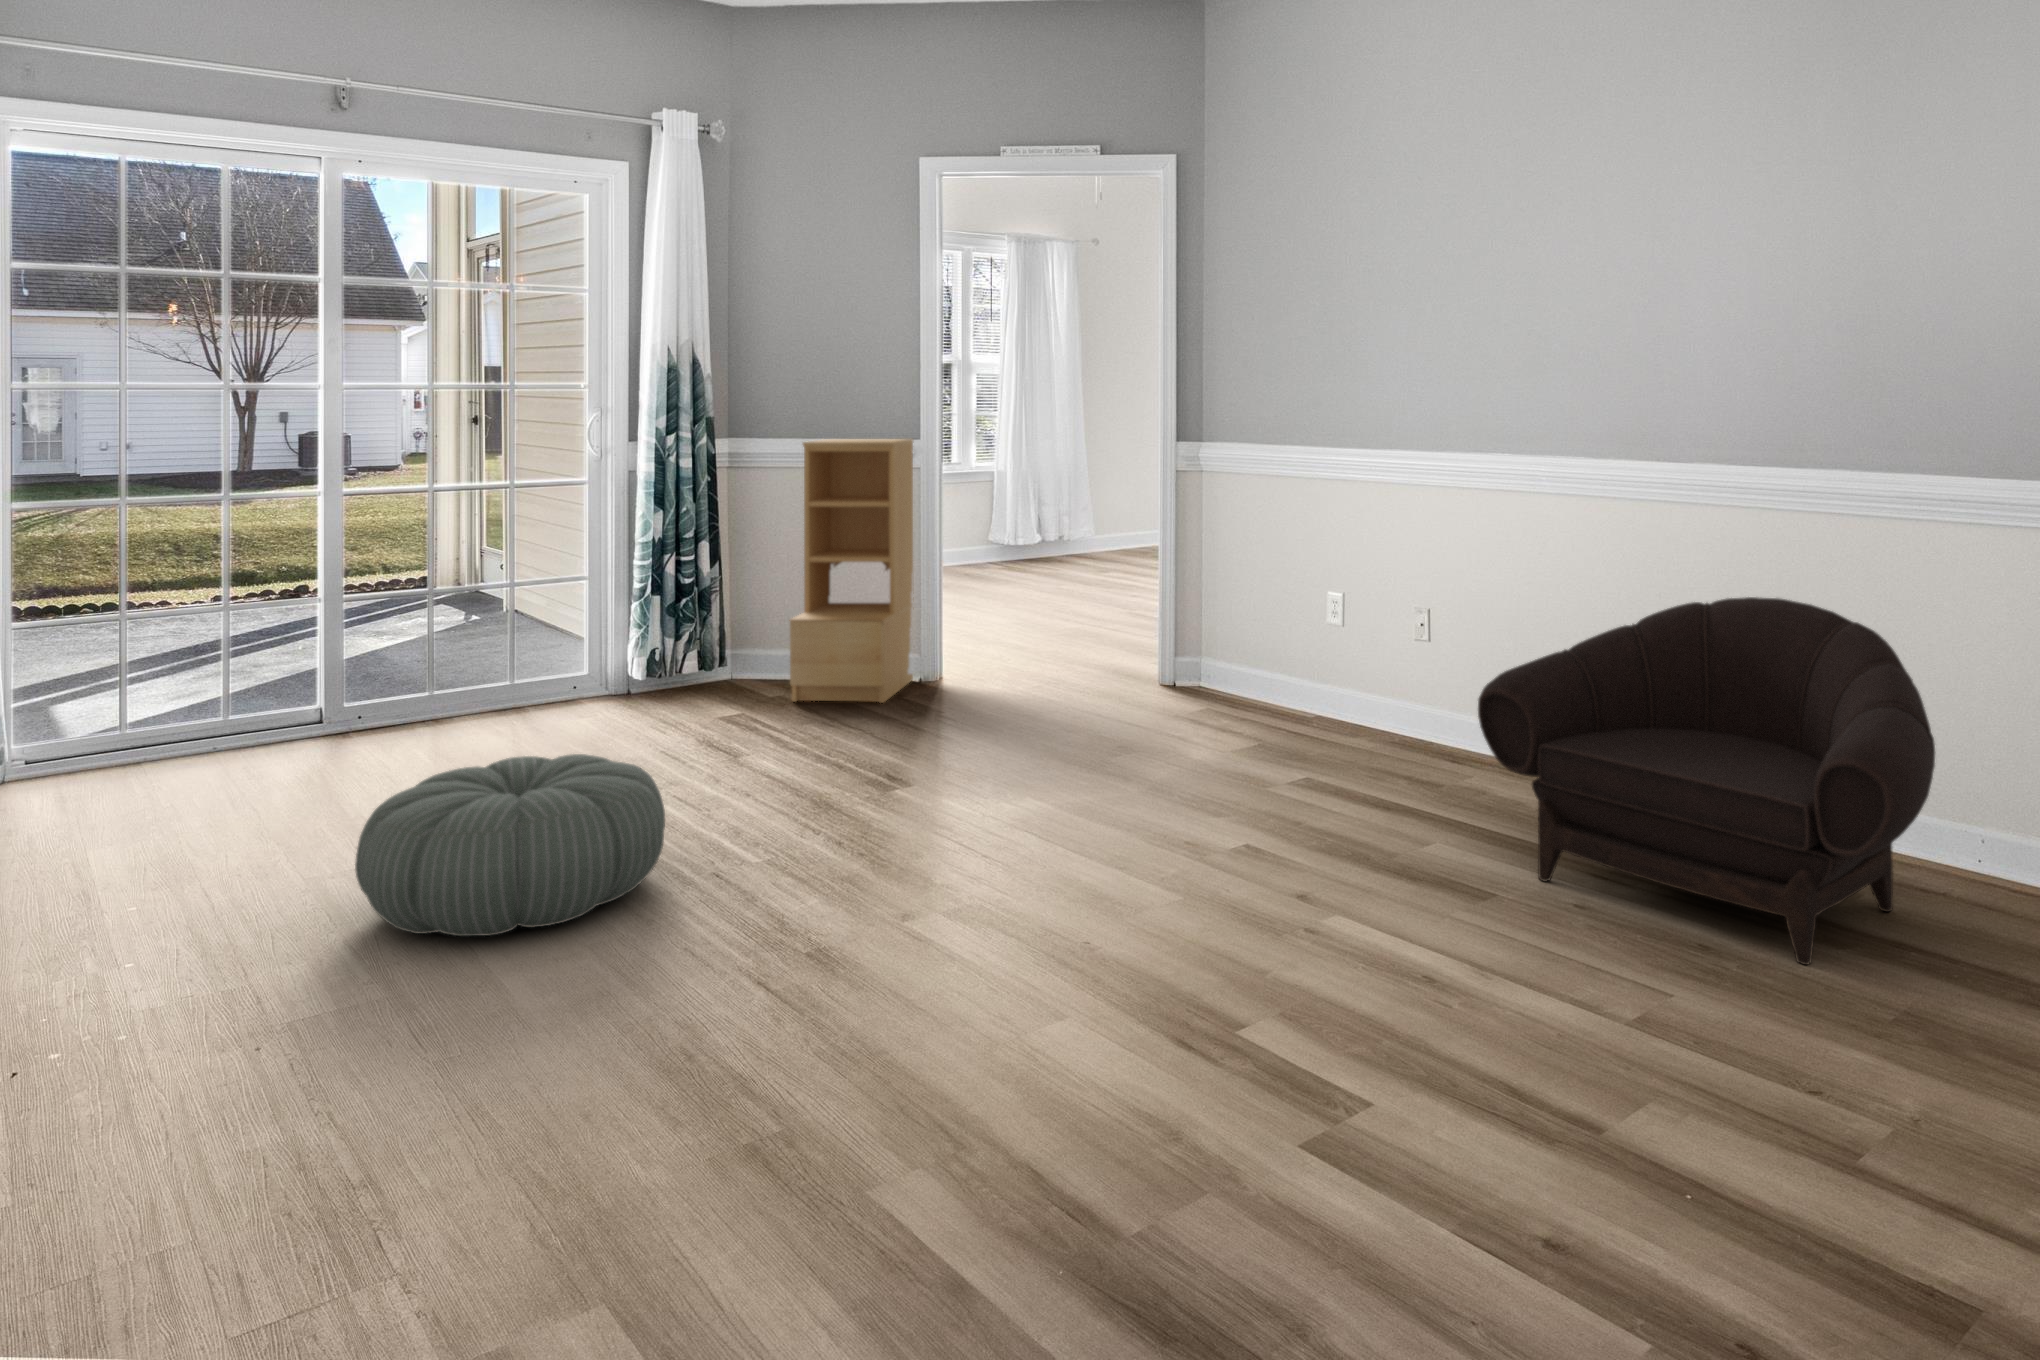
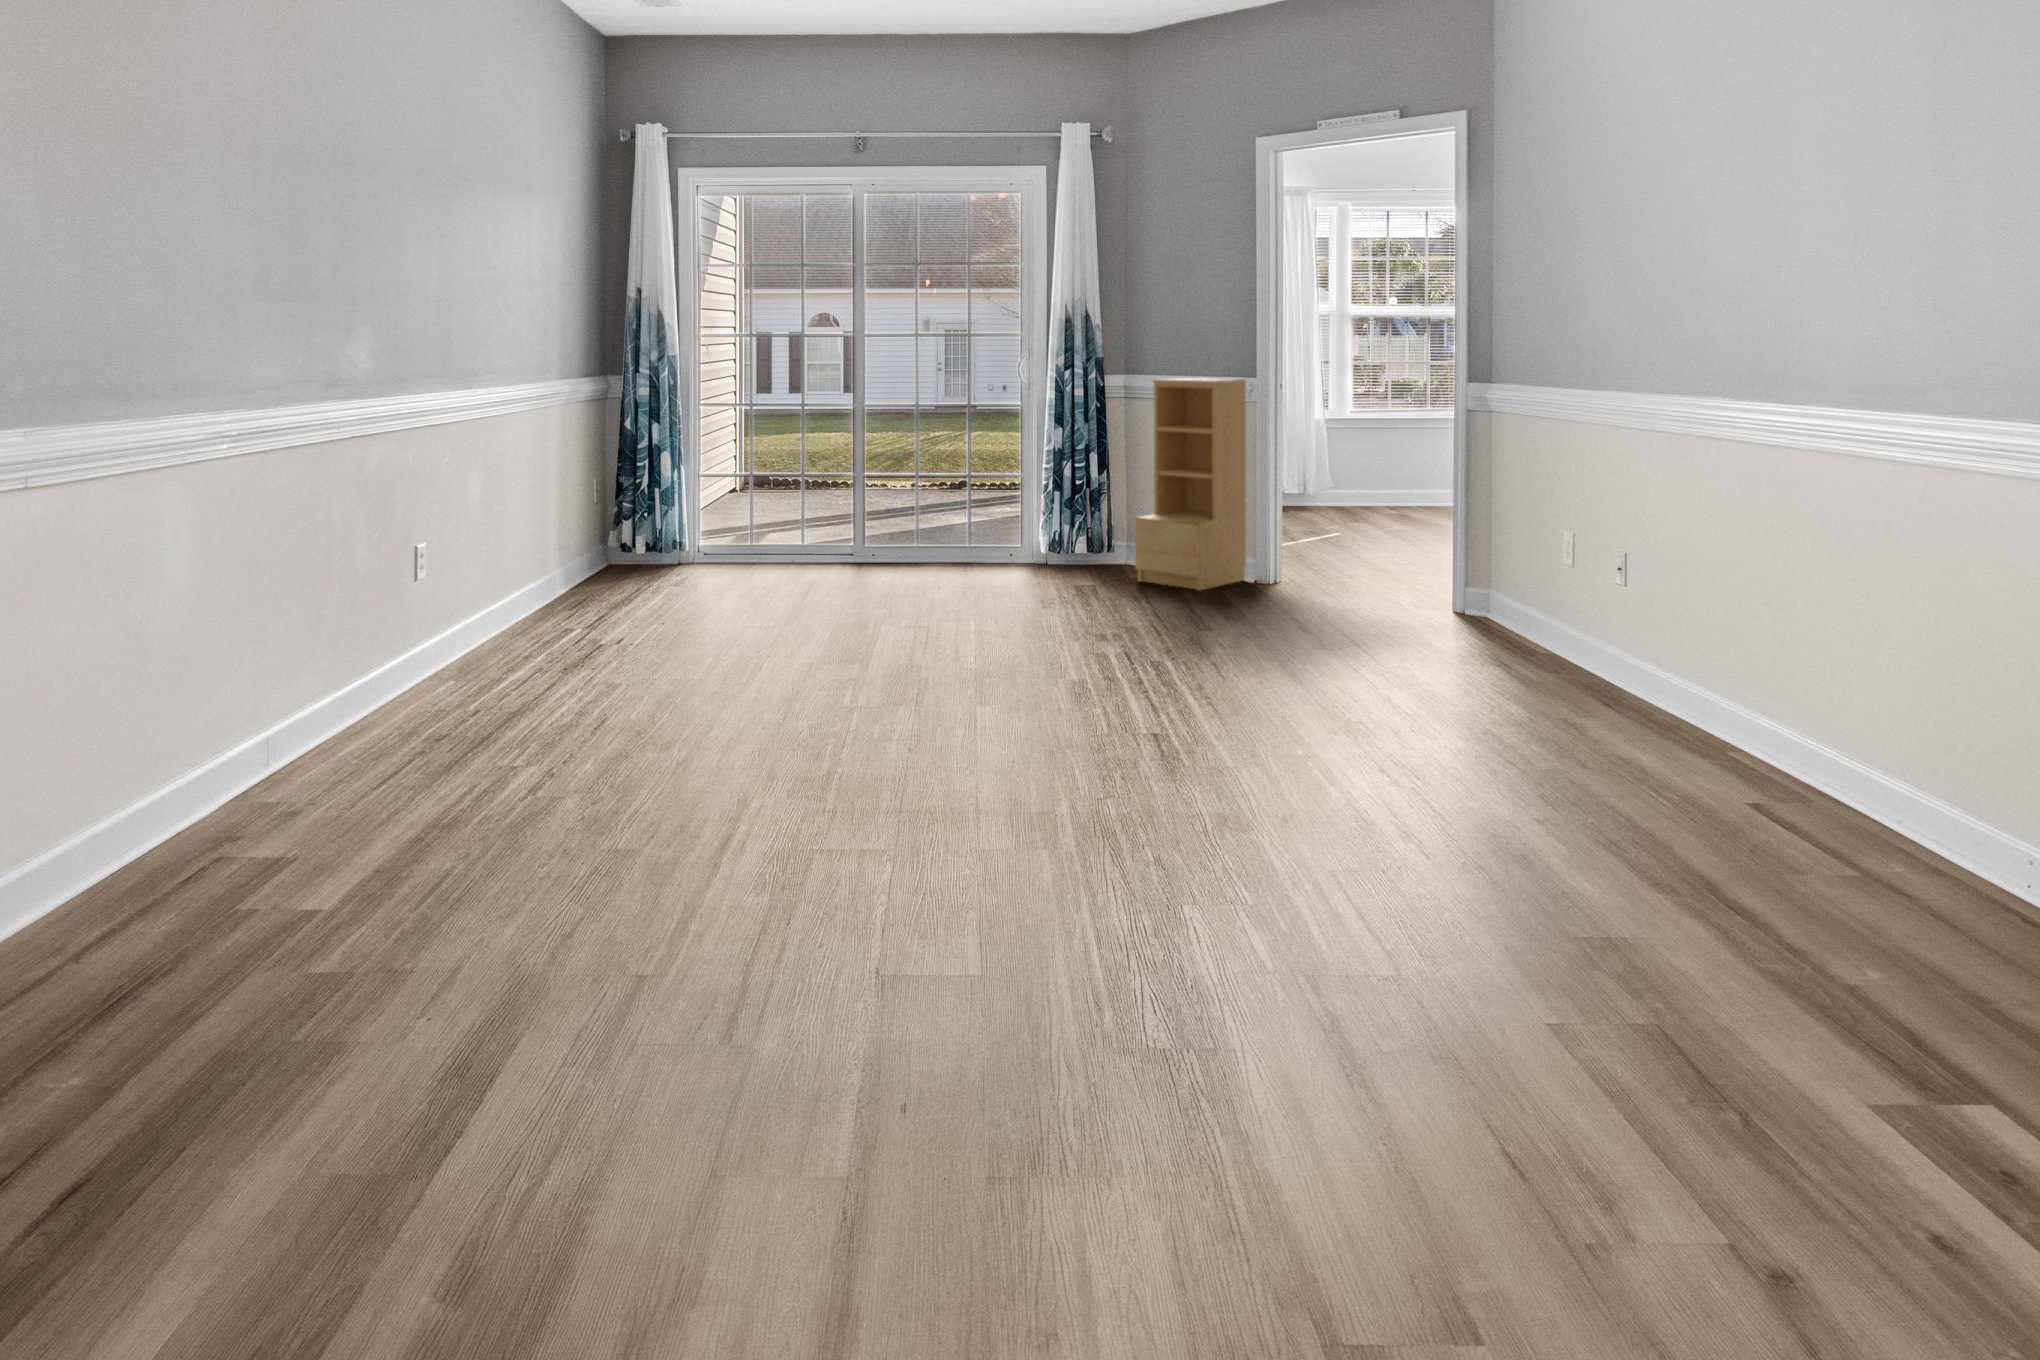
armchair: present [1478,597,1935,965] -> none [1482,545,1879,860]
pouf: present [355,754,665,936] -> none [760,567,932,662]

